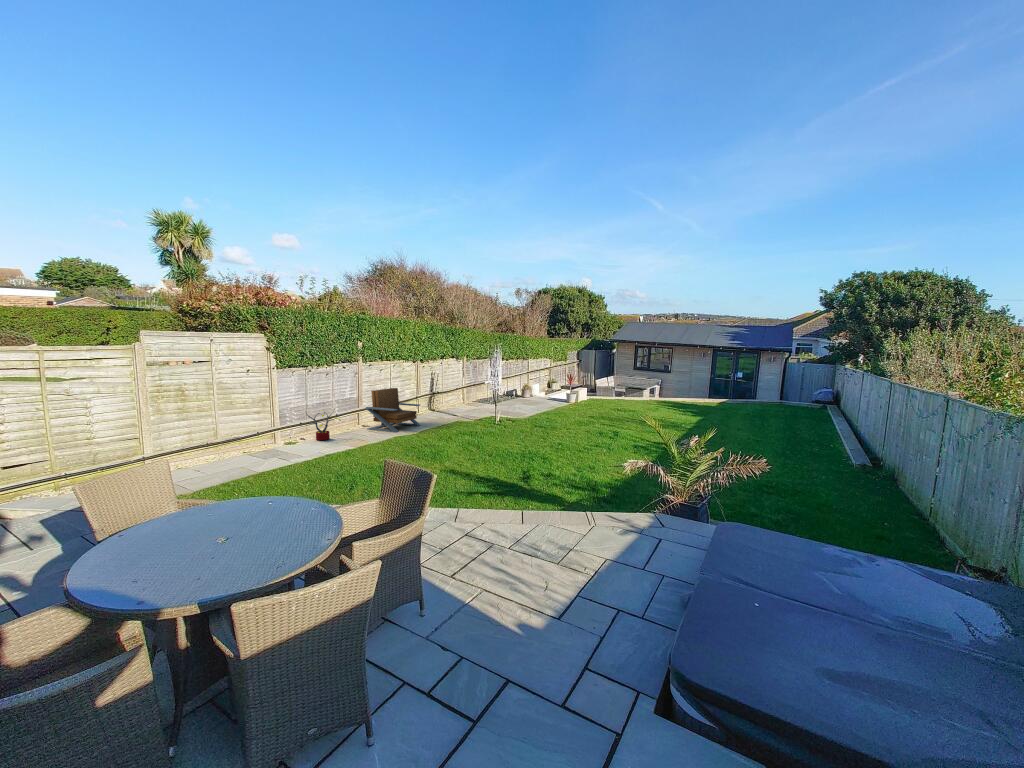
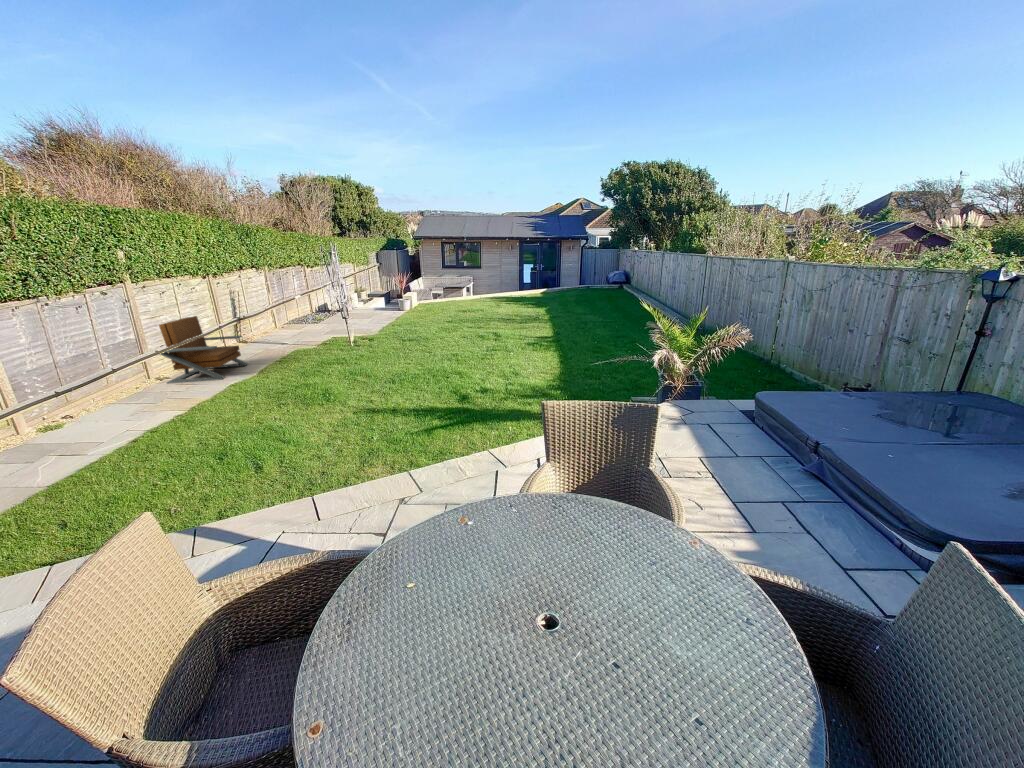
decorative plant: present [306,409,340,440] -> none [55,358,129,414]

